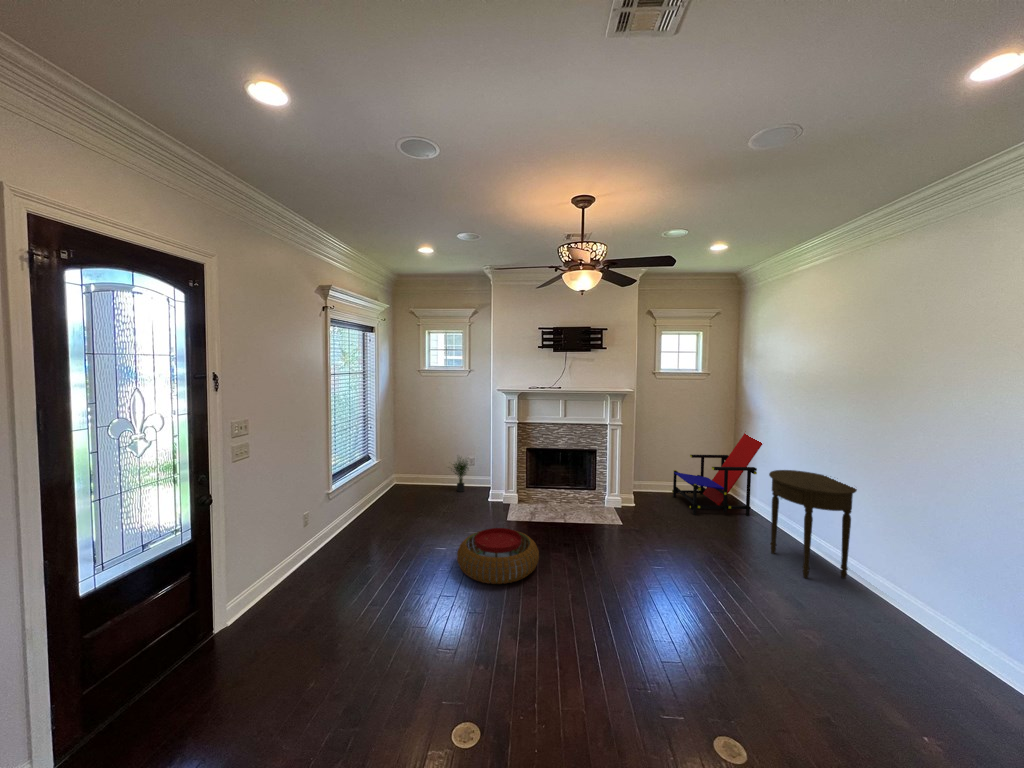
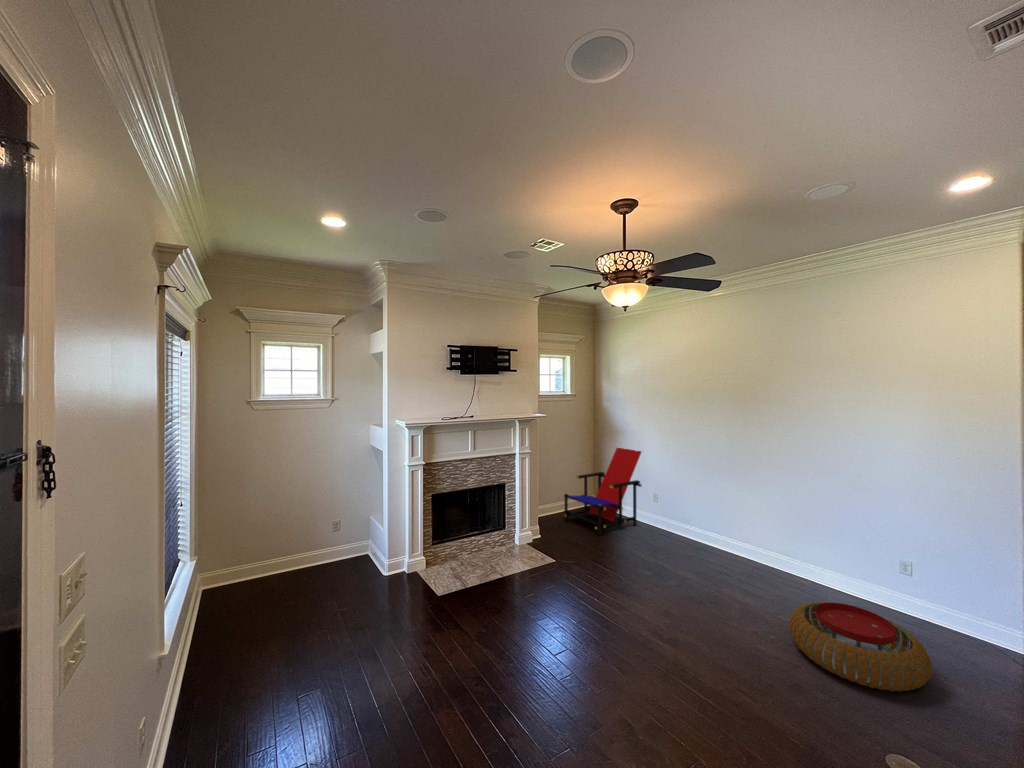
potted plant: present [453,458,468,492] -> none [306,514,348,571]
side table: present [769,470,857,579] -> none [682,479,755,573]
pouf: present [457,528,539,584] -> present [789,602,932,692]

